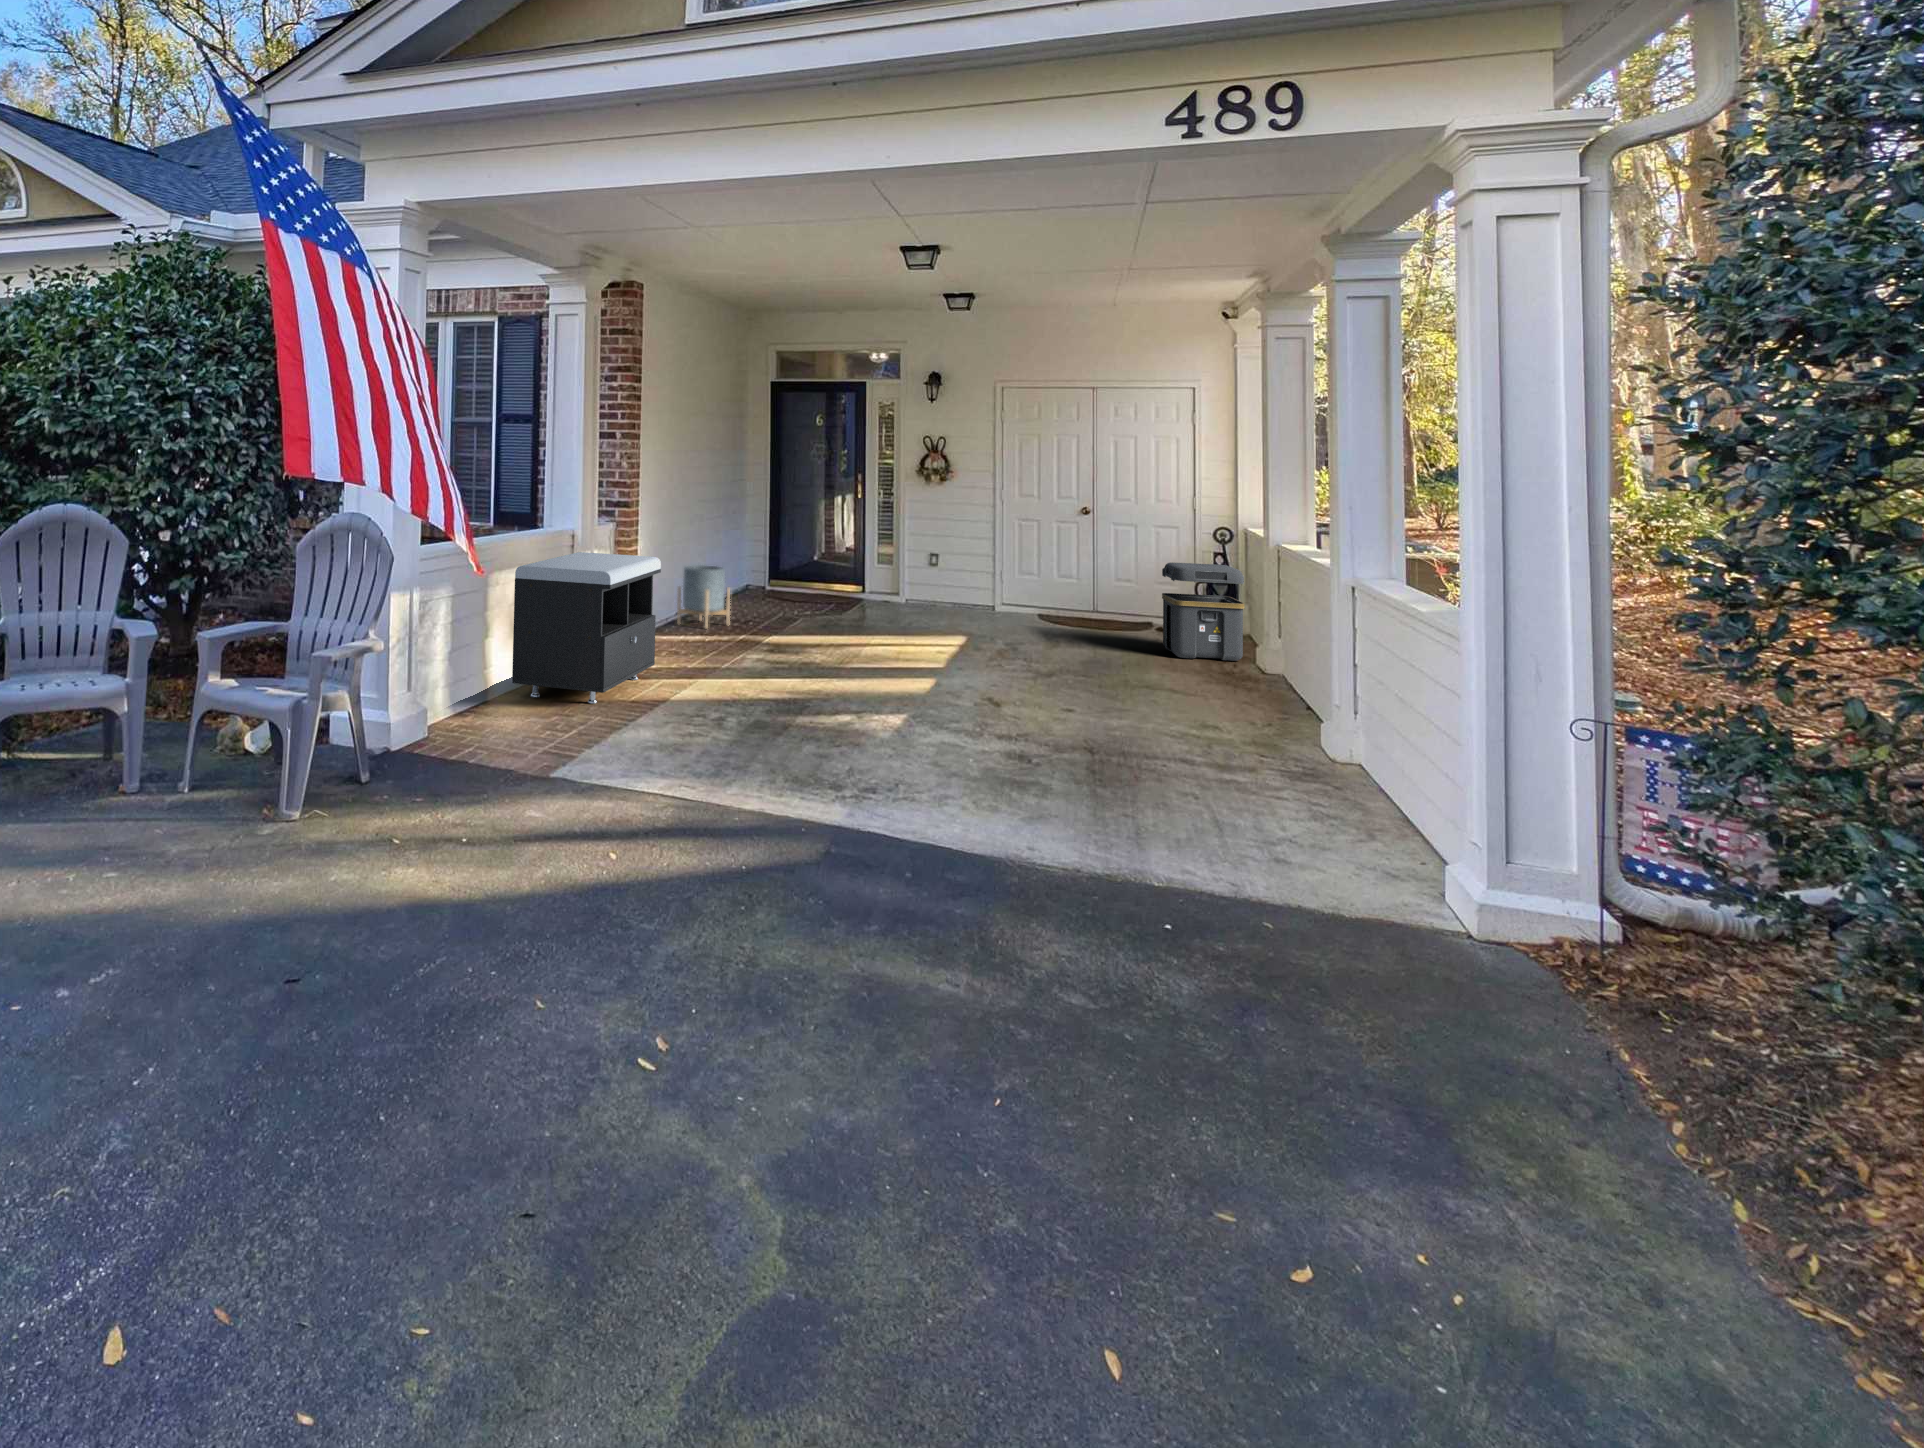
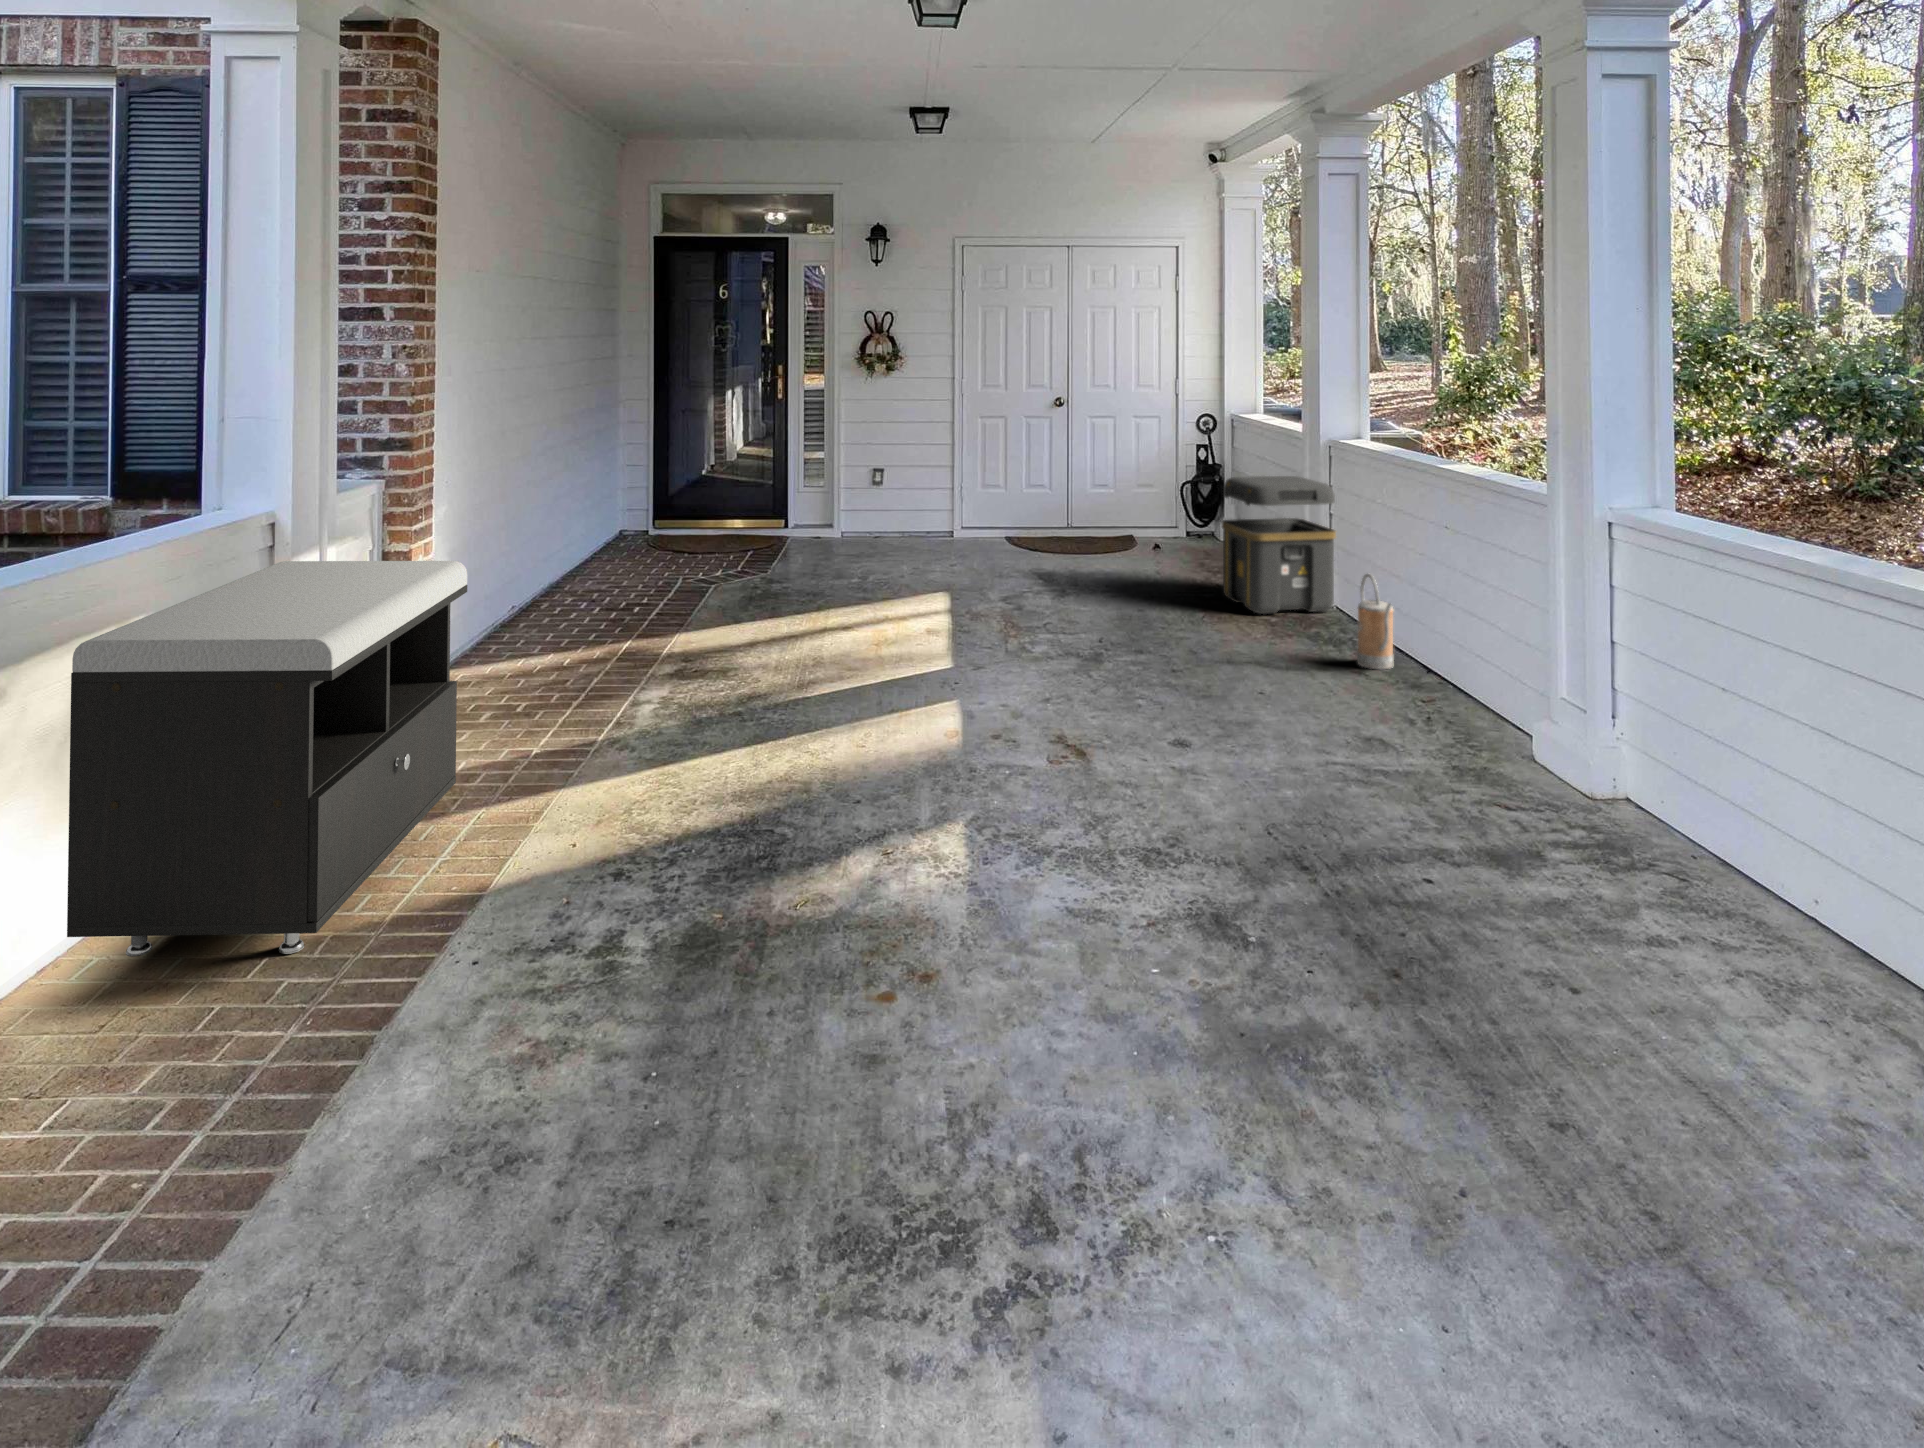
planter: present [677,565,730,628] -> none [505,528,597,639]
watering can: none [1222,624,1248,687] -> present [1357,573,1394,669]

